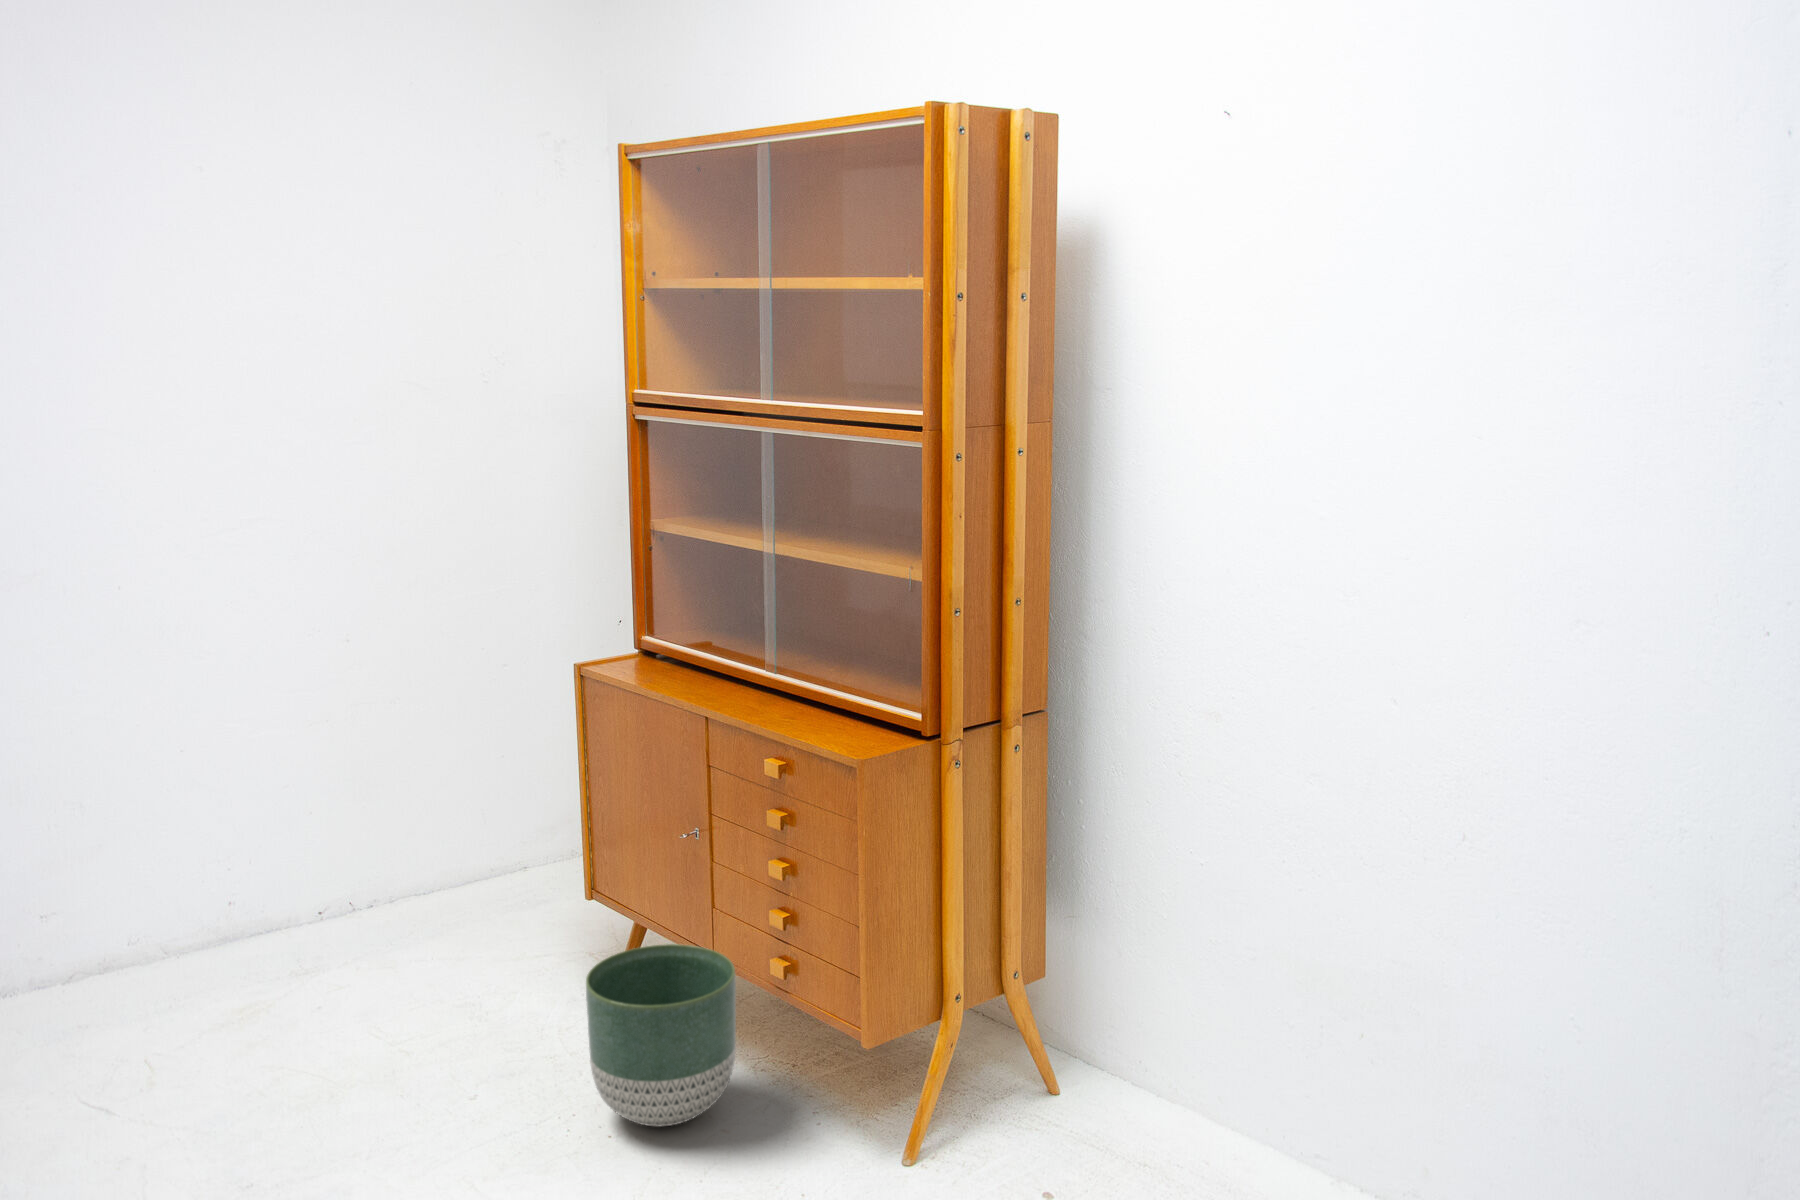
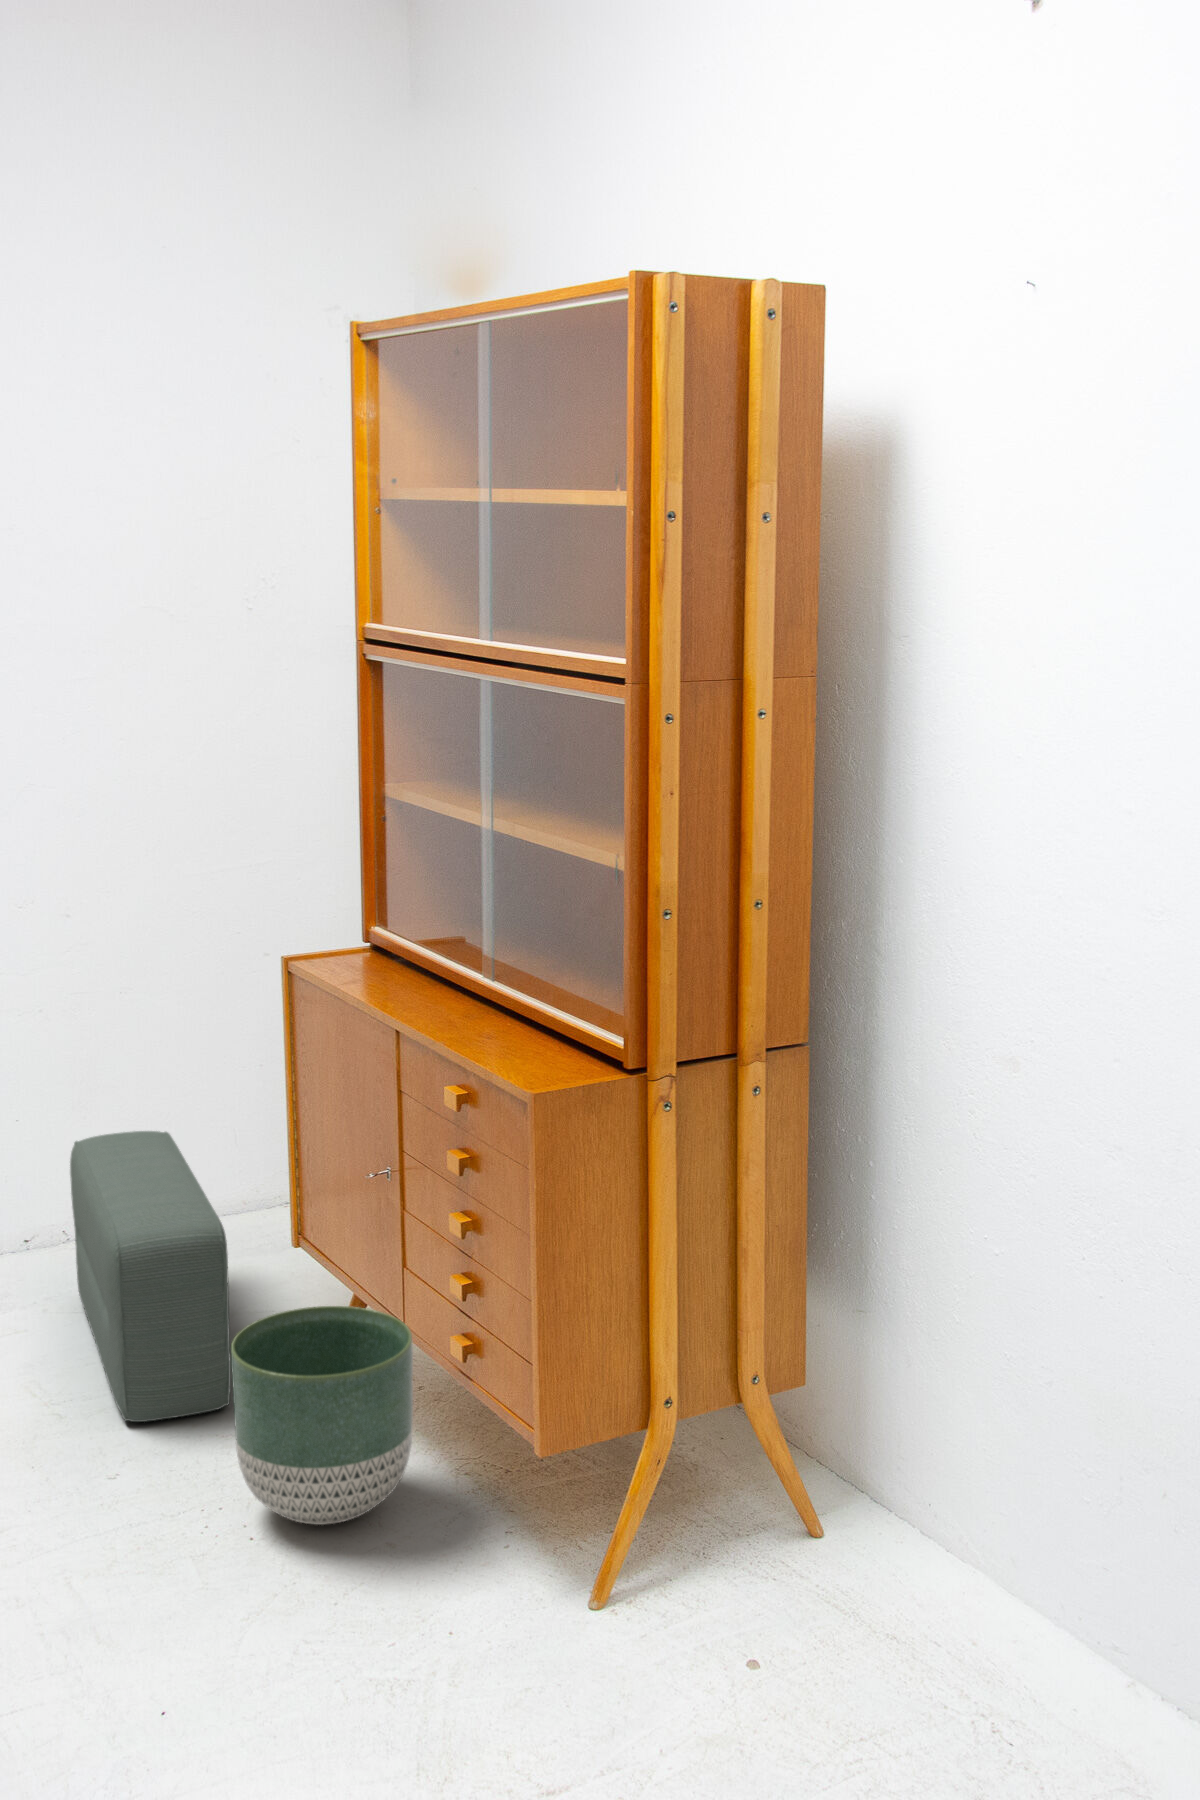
pouf: none [376,813,551,1057] -> present [70,1131,231,1422]

